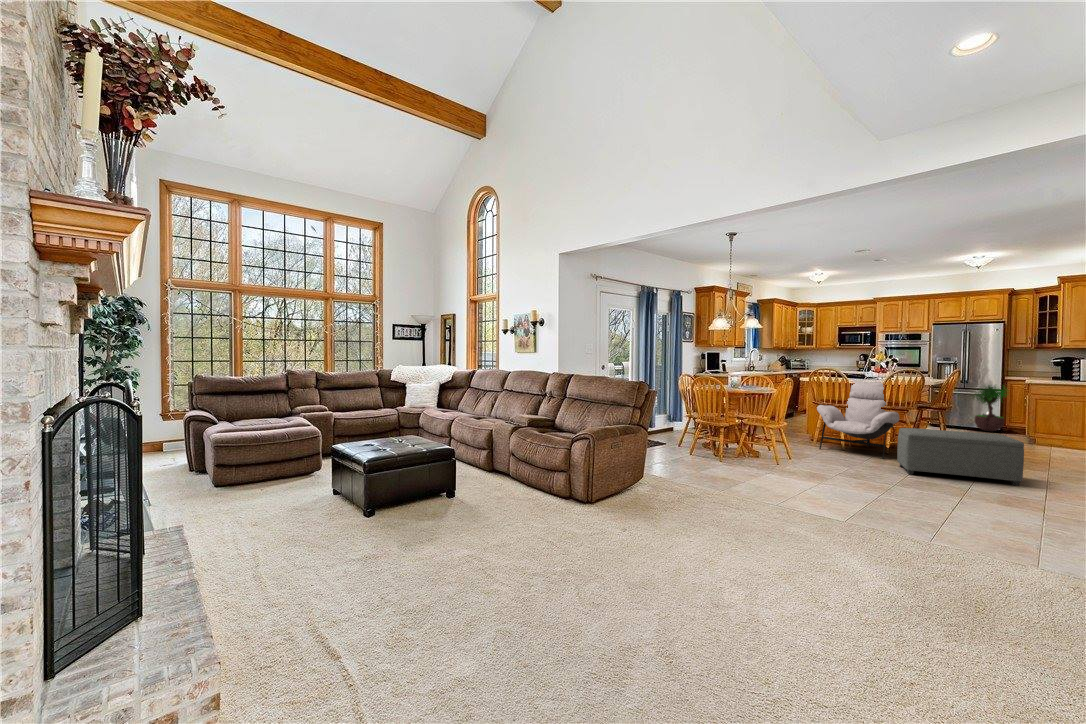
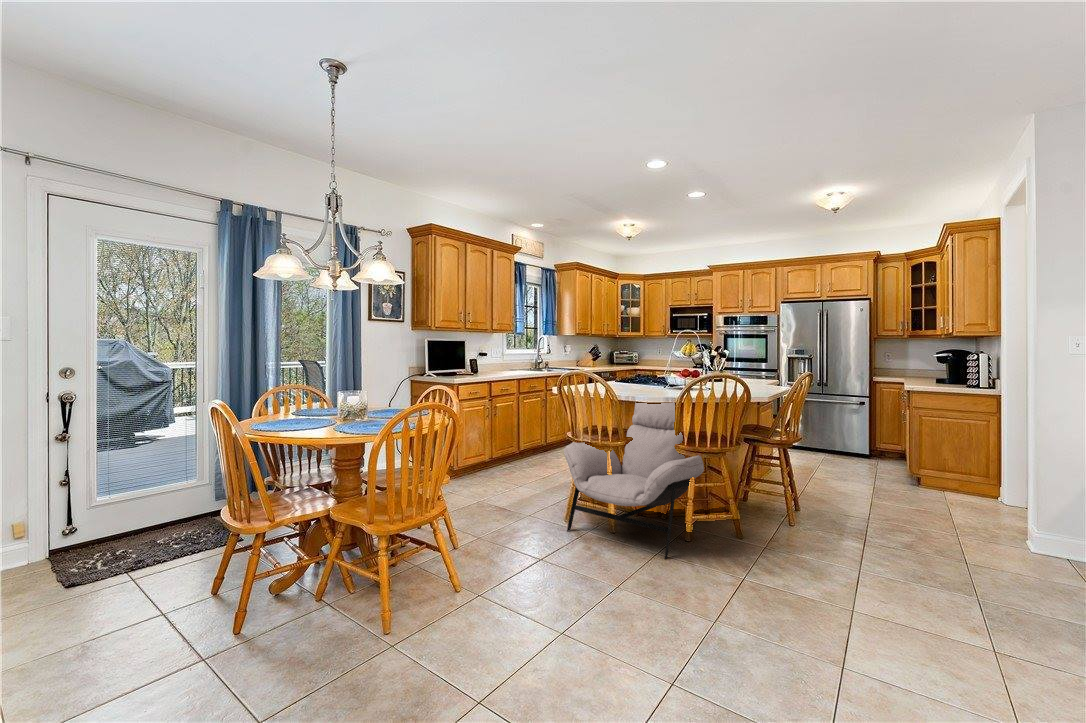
potted tree: present [974,385,1006,431] -> none [827,384,879,459]
ottoman: present [897,428,1024,486] -> none [680,505,922,657]

